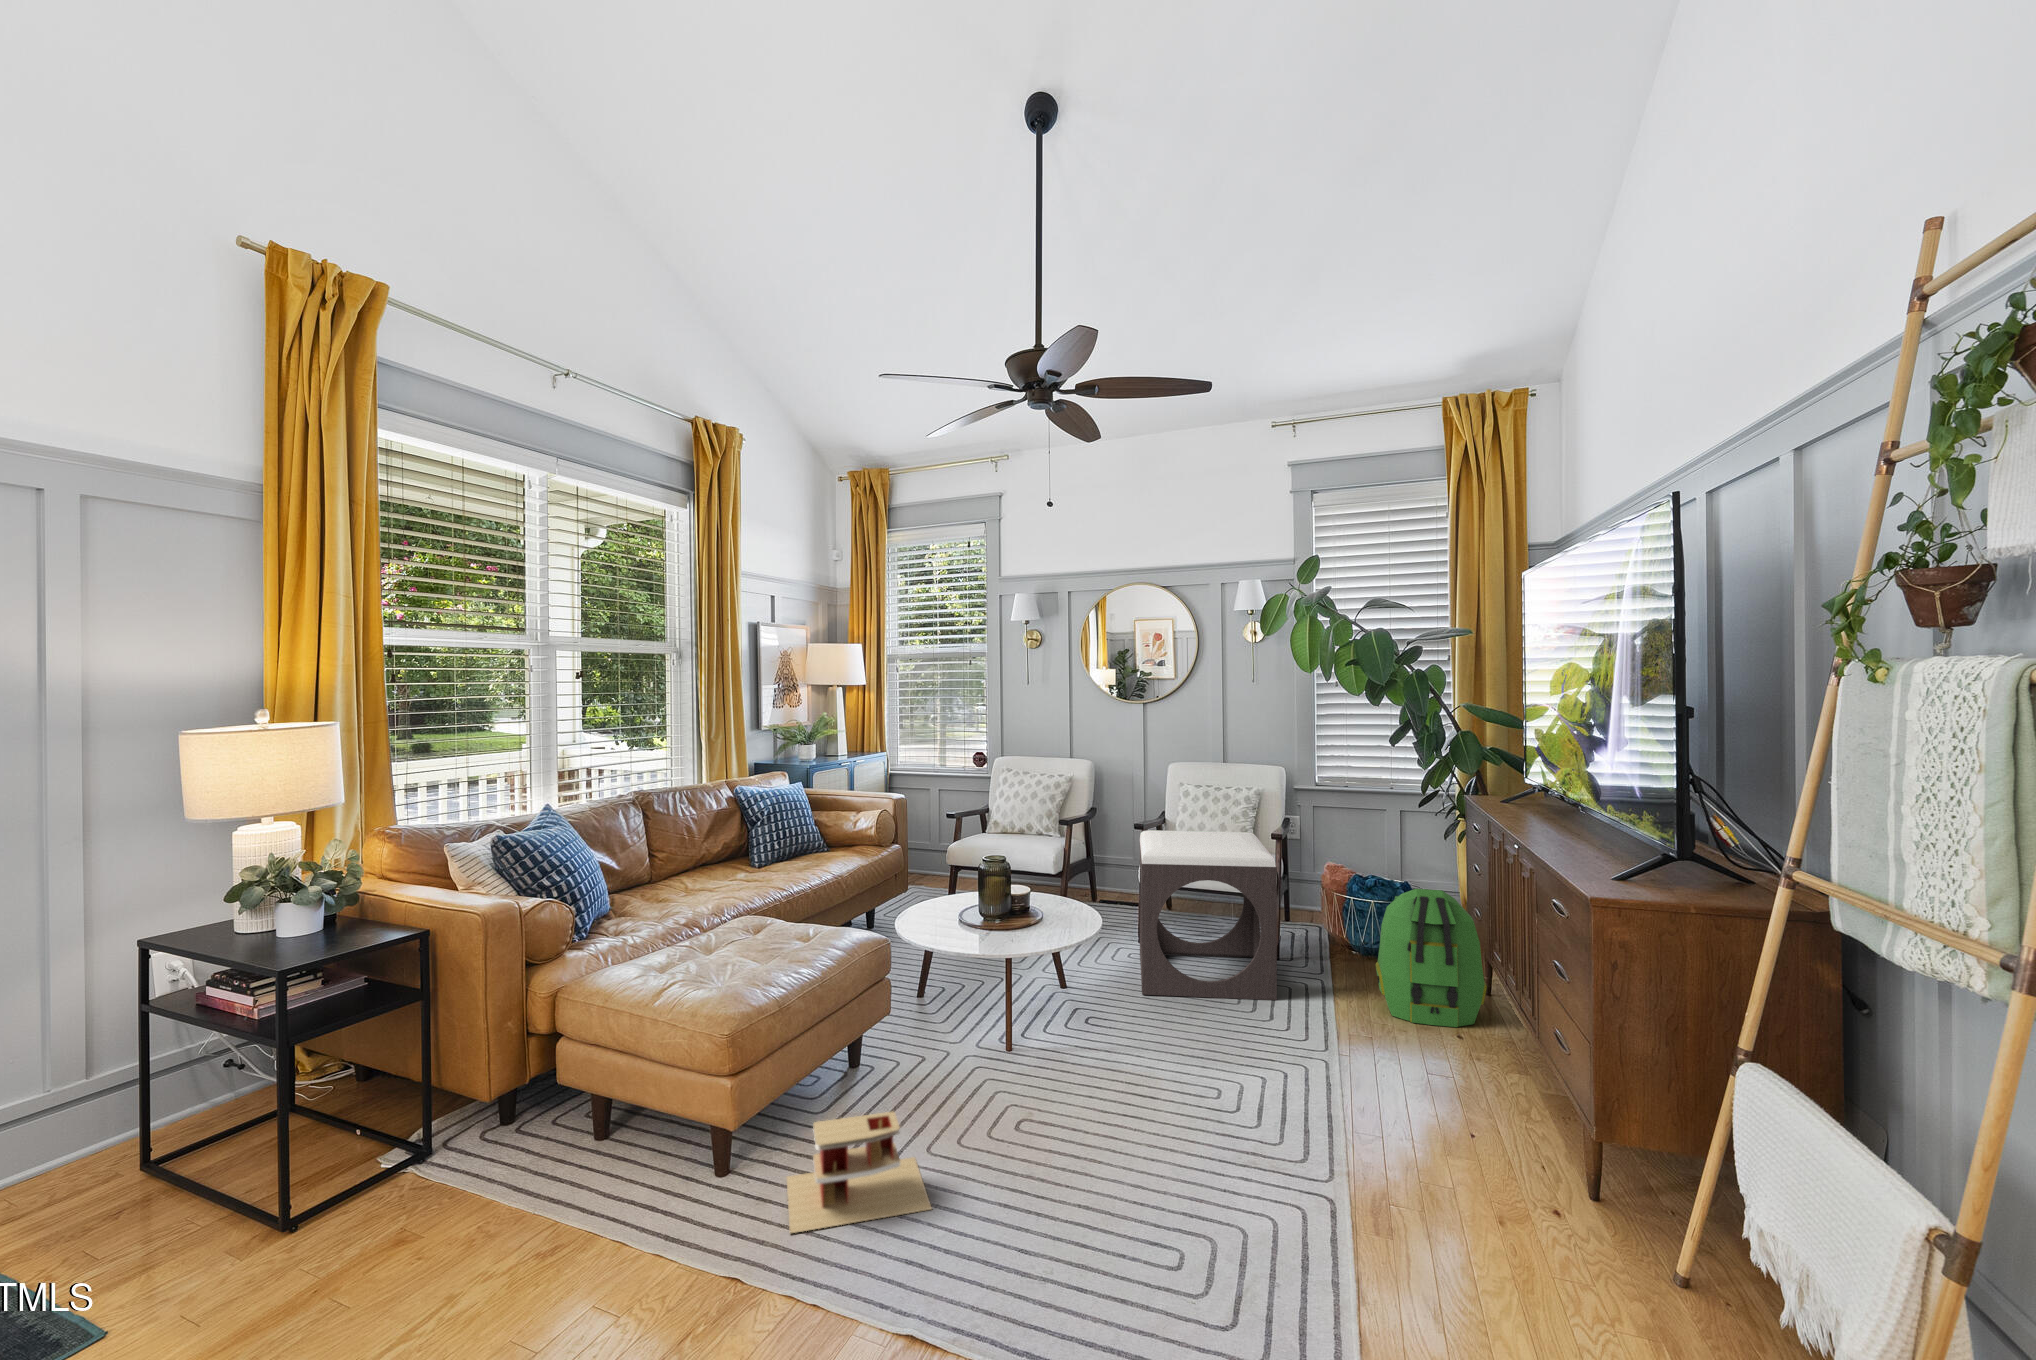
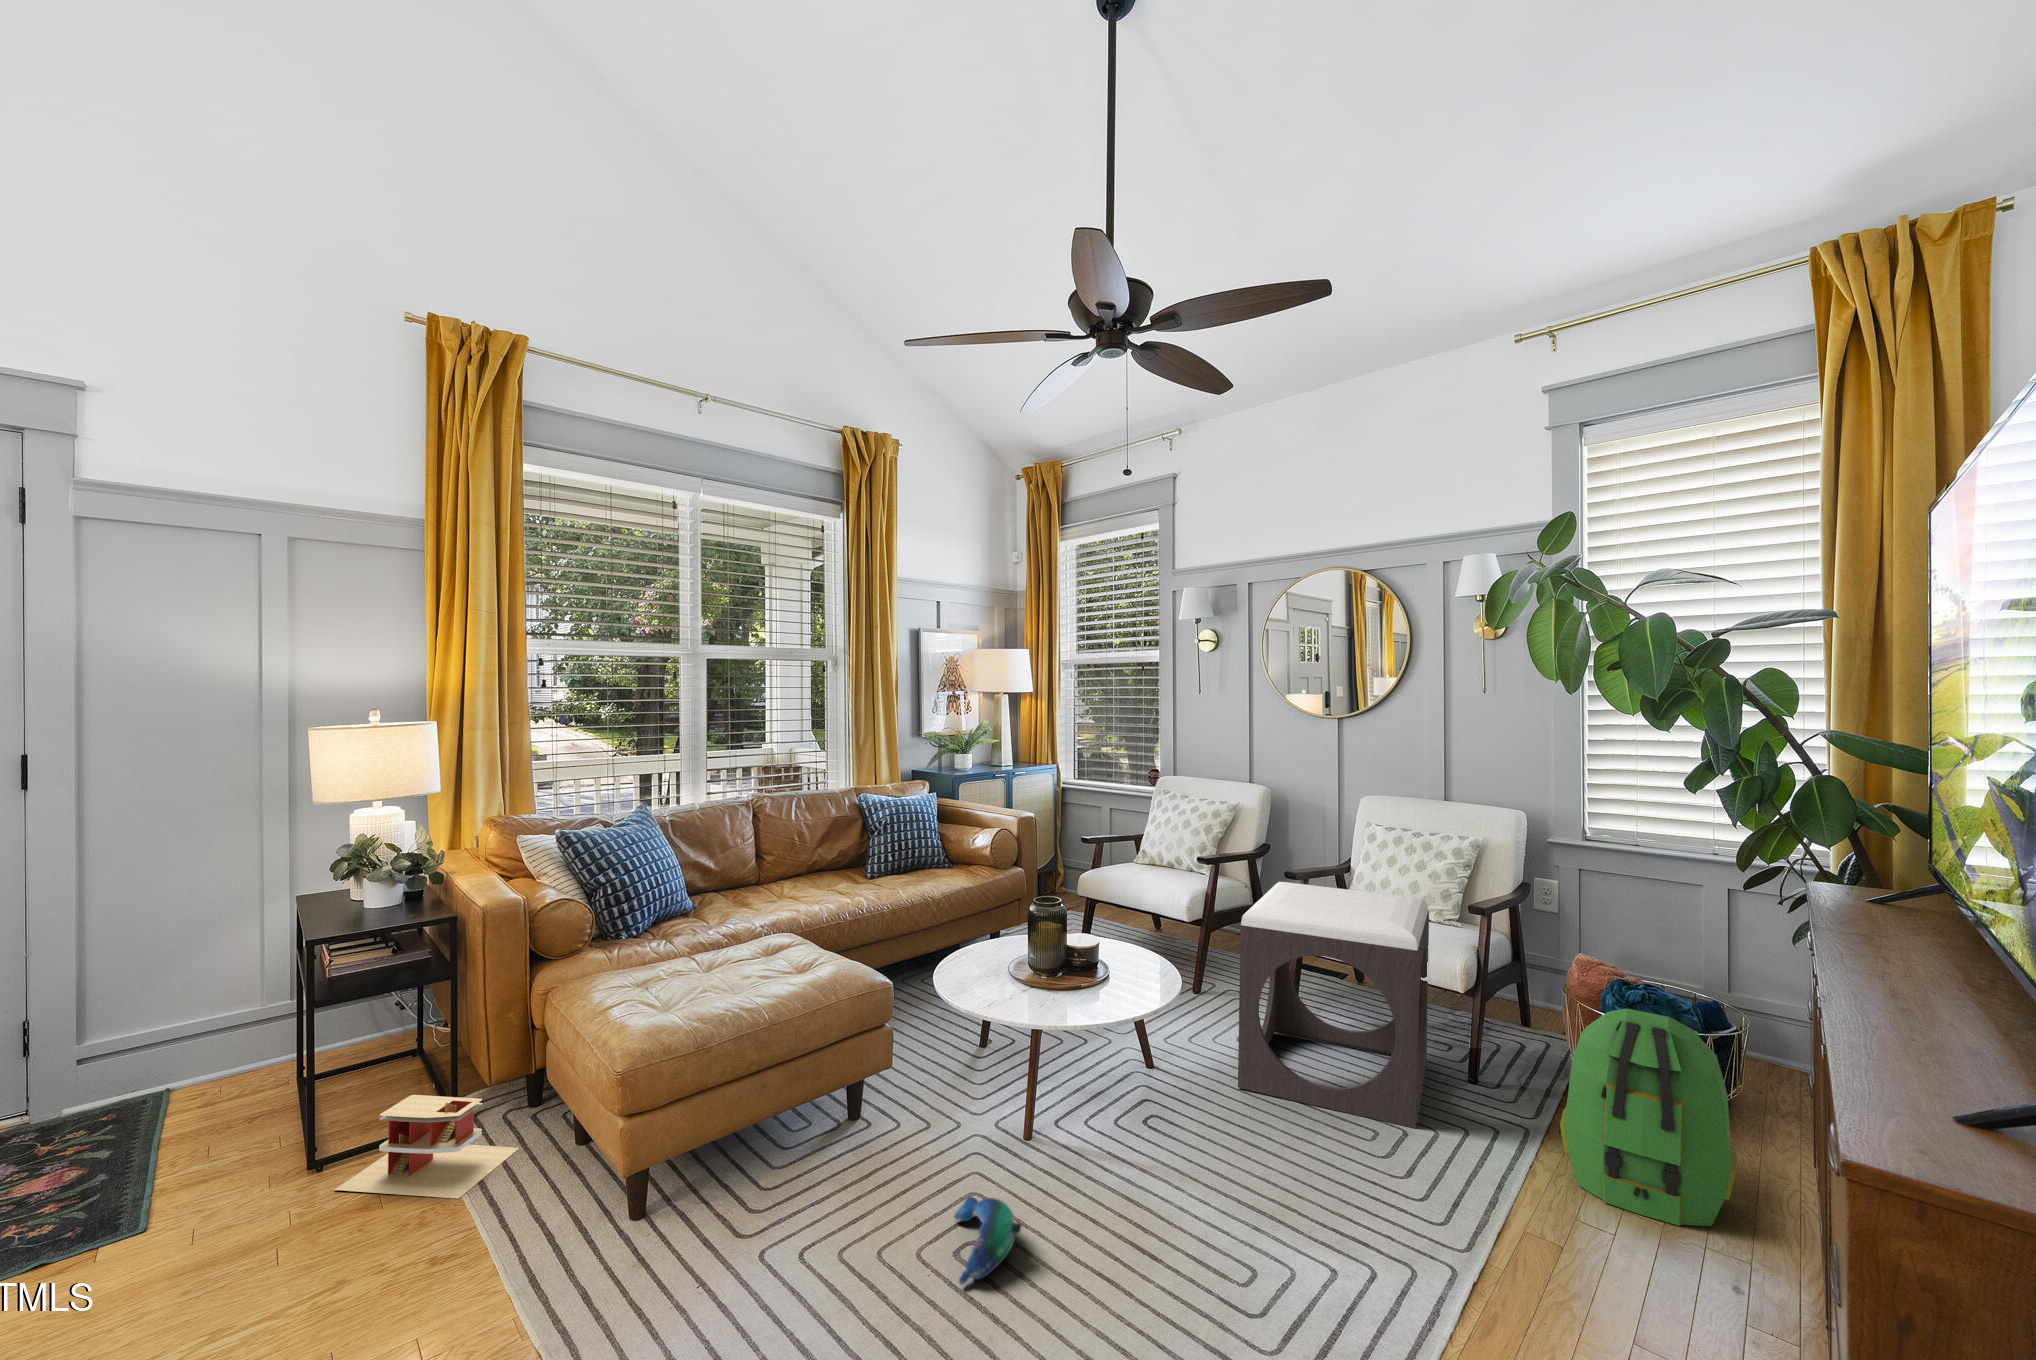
plush toy: none [999,1092,1069,1157] -> present [954,1196,1022,1284]
toy house: present [787,1112,931,1233] -> present [335,1095,519,1198]

